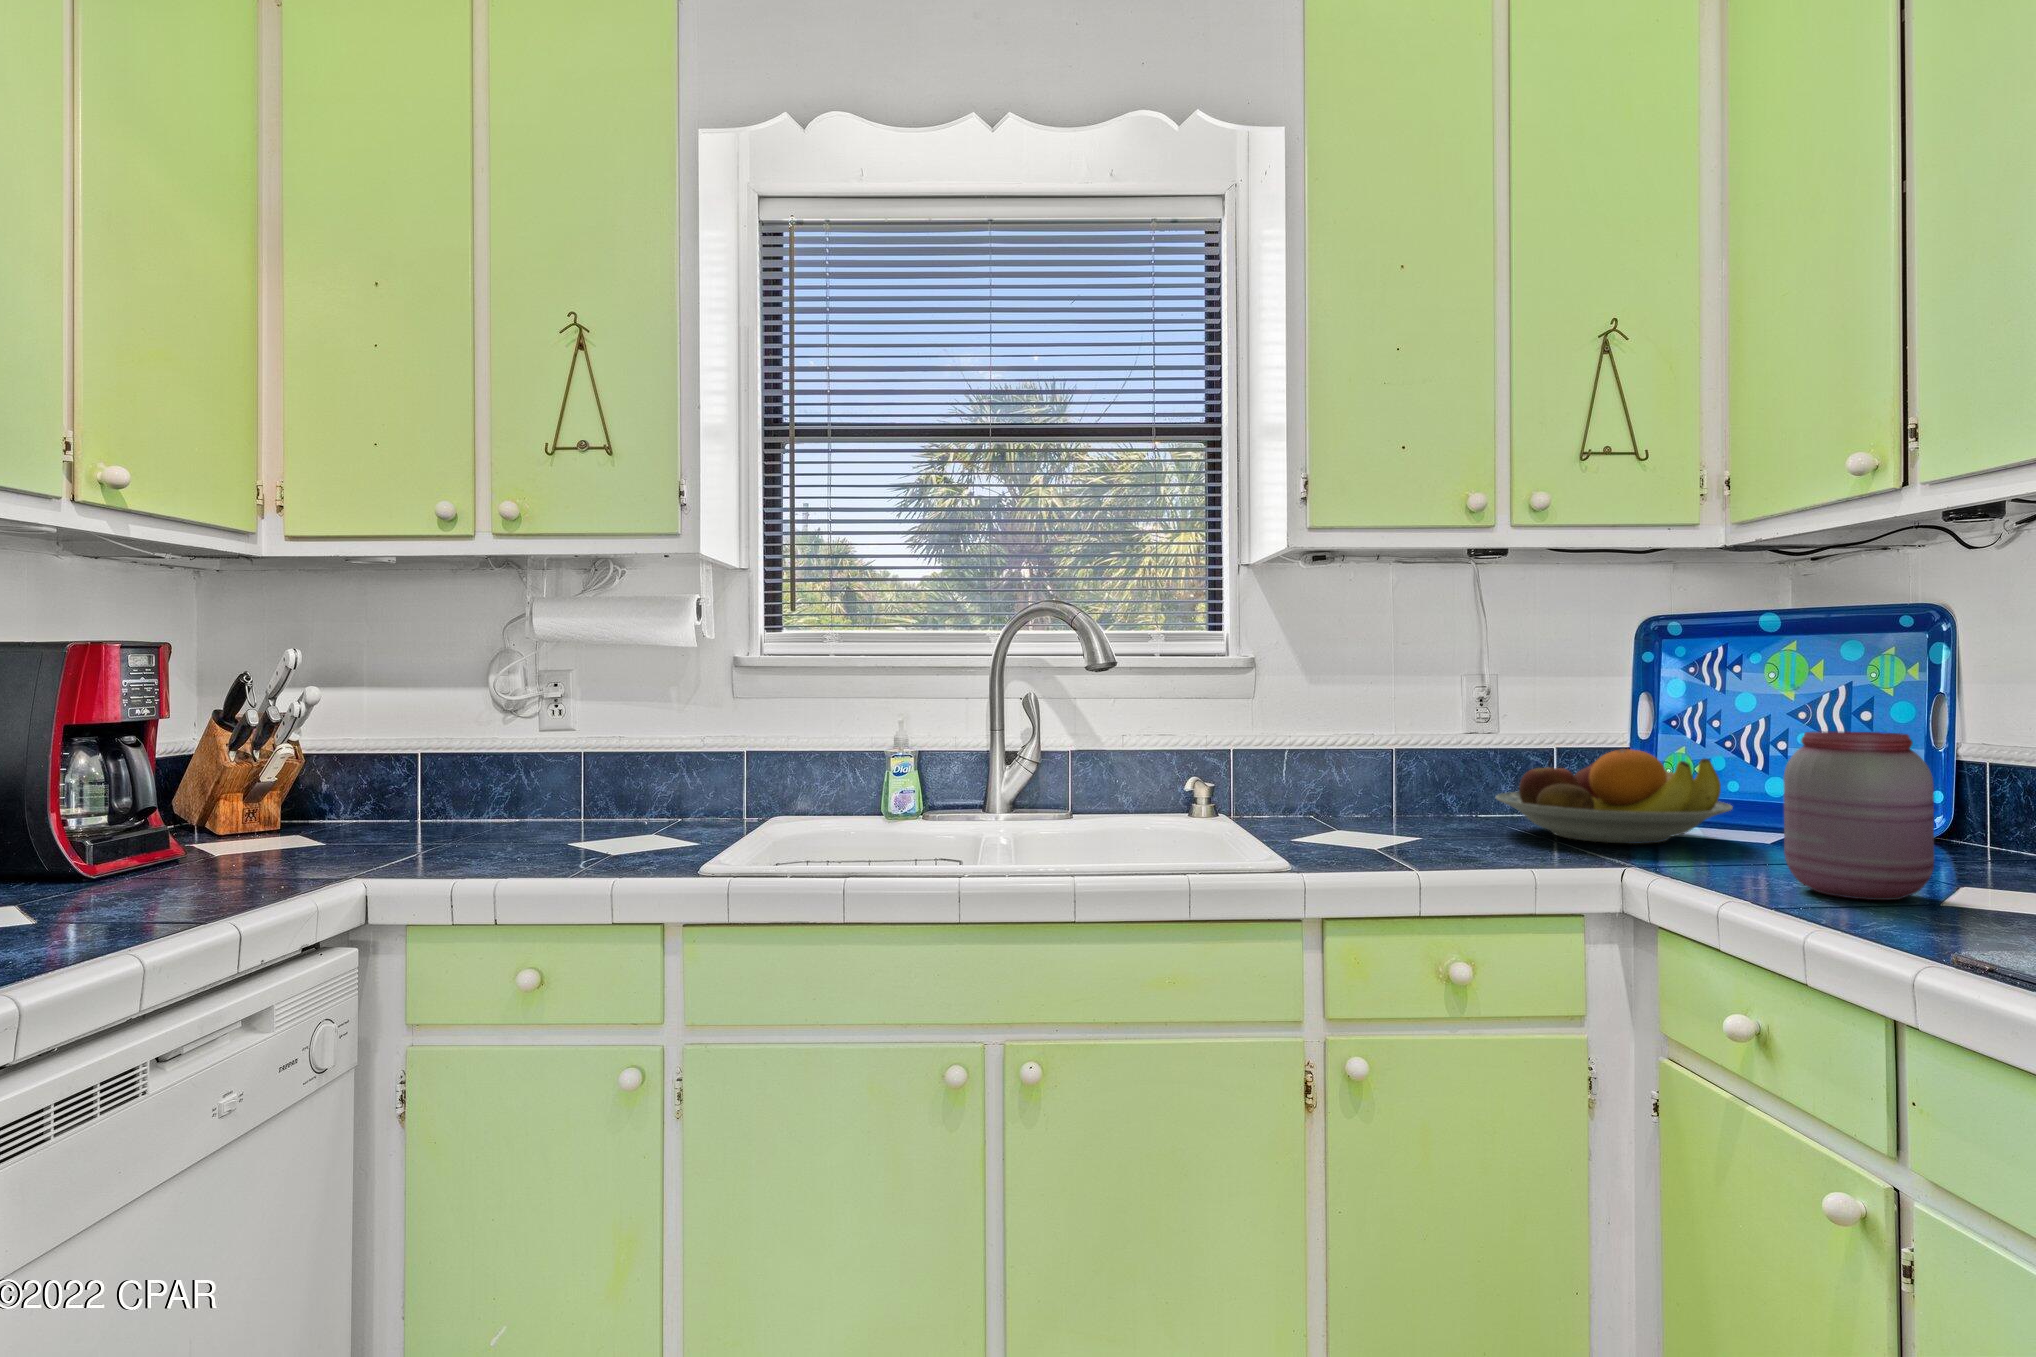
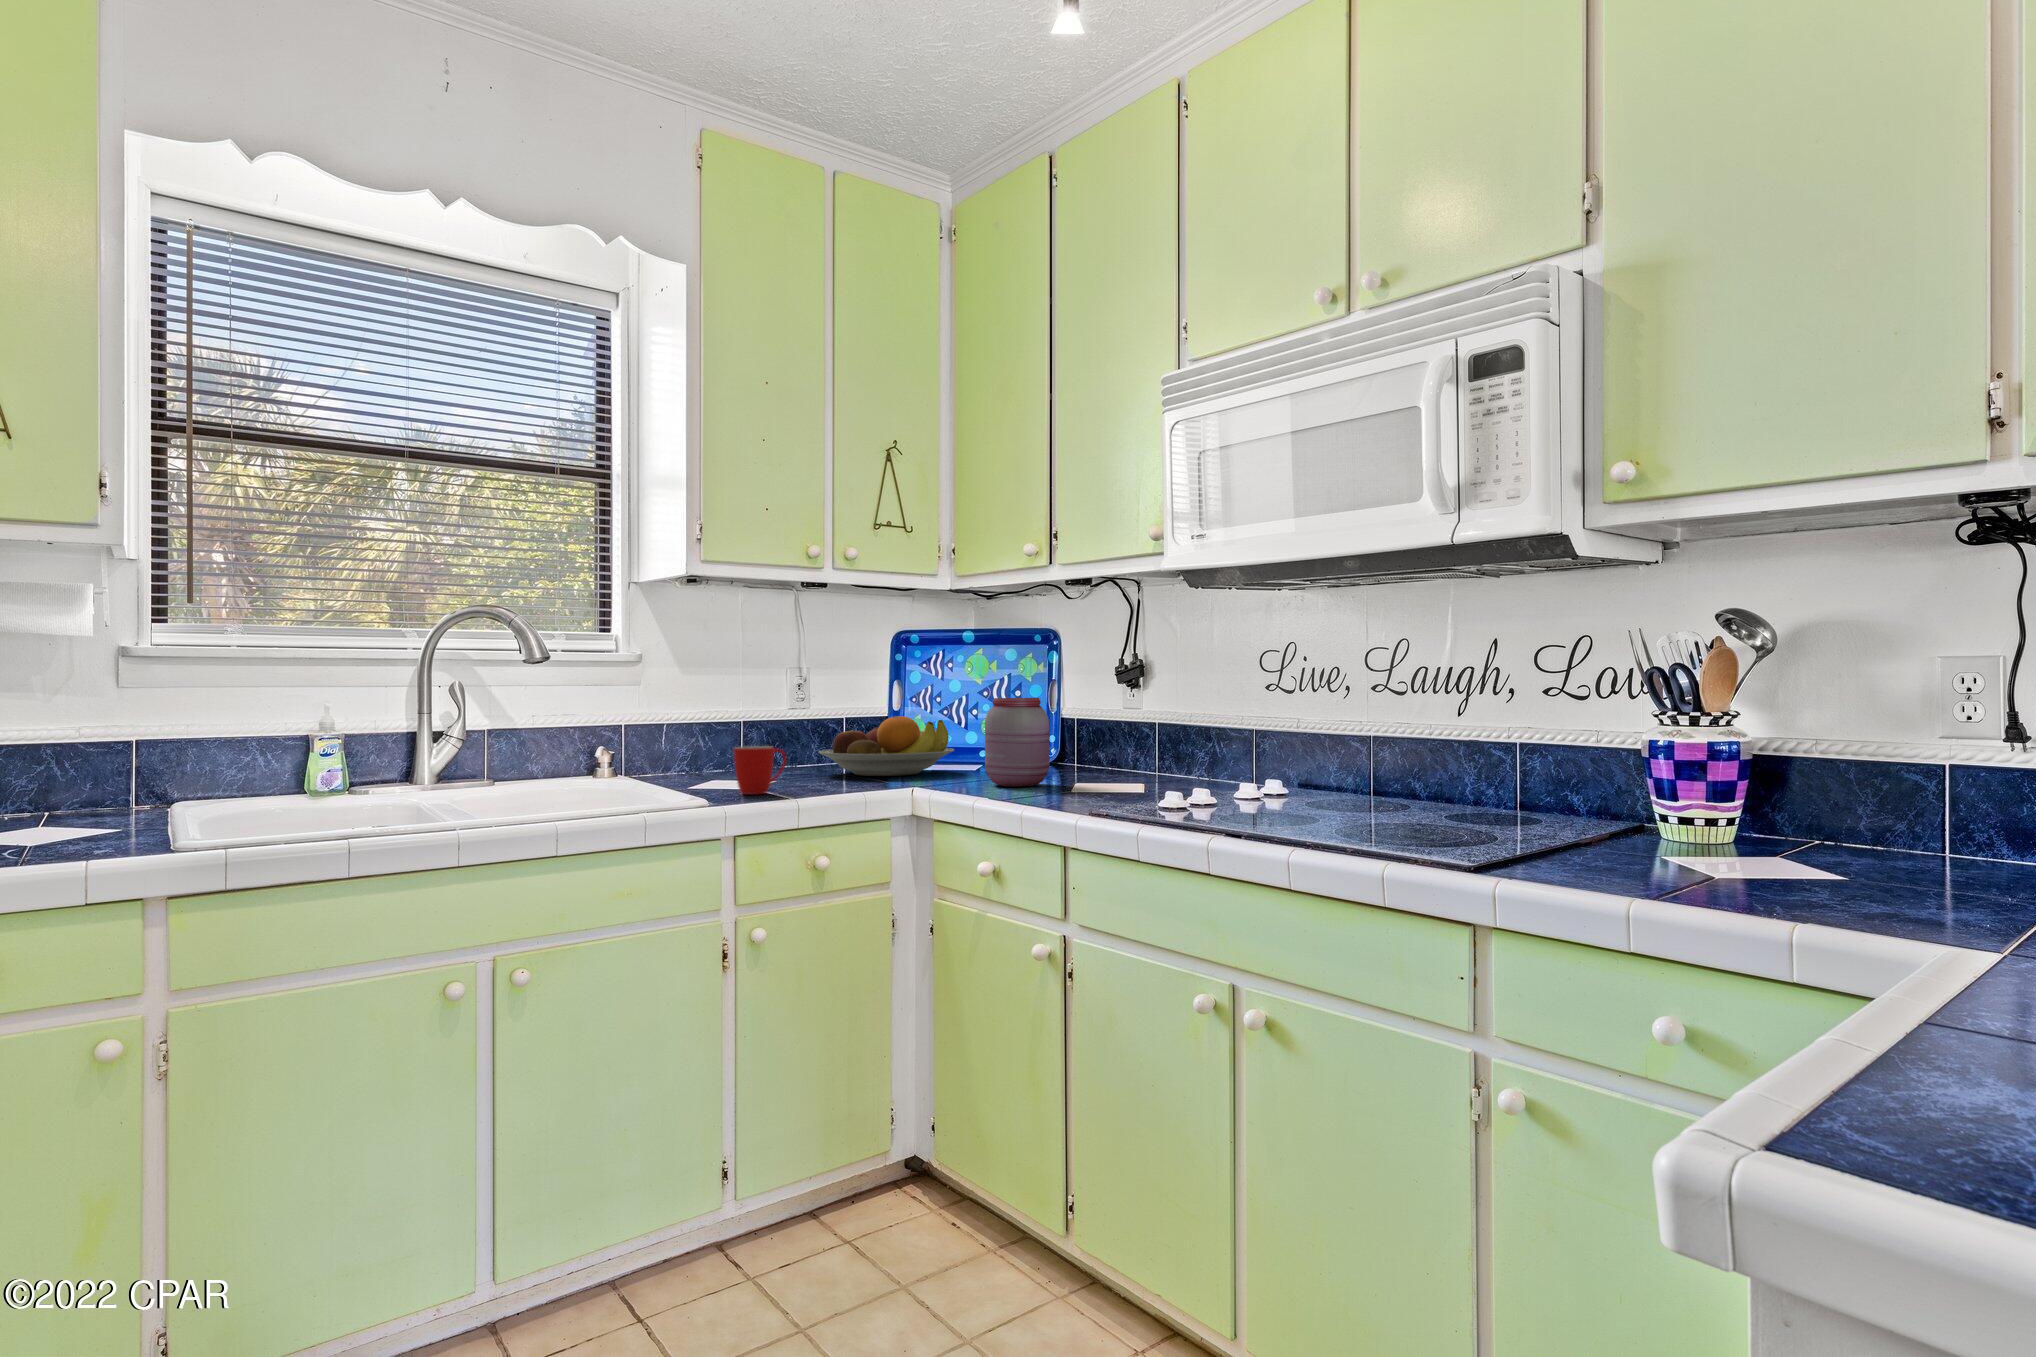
mug: none [1335,792,1417,865] -> present [734,746,786,795]

